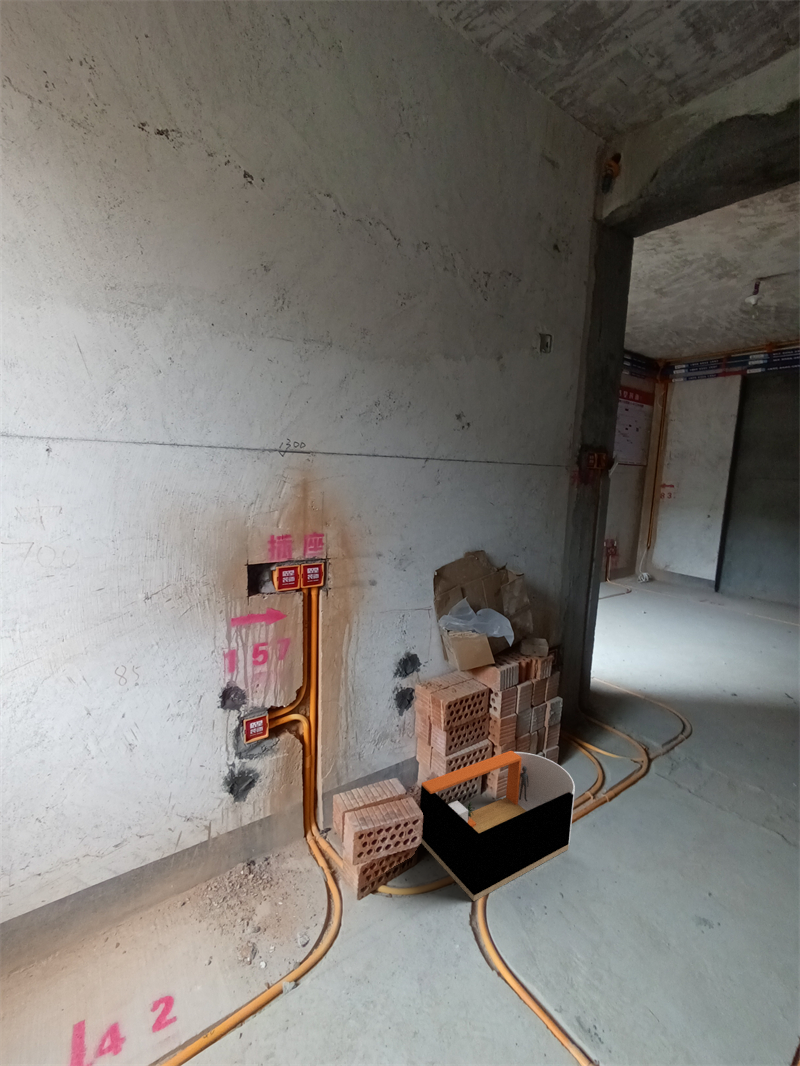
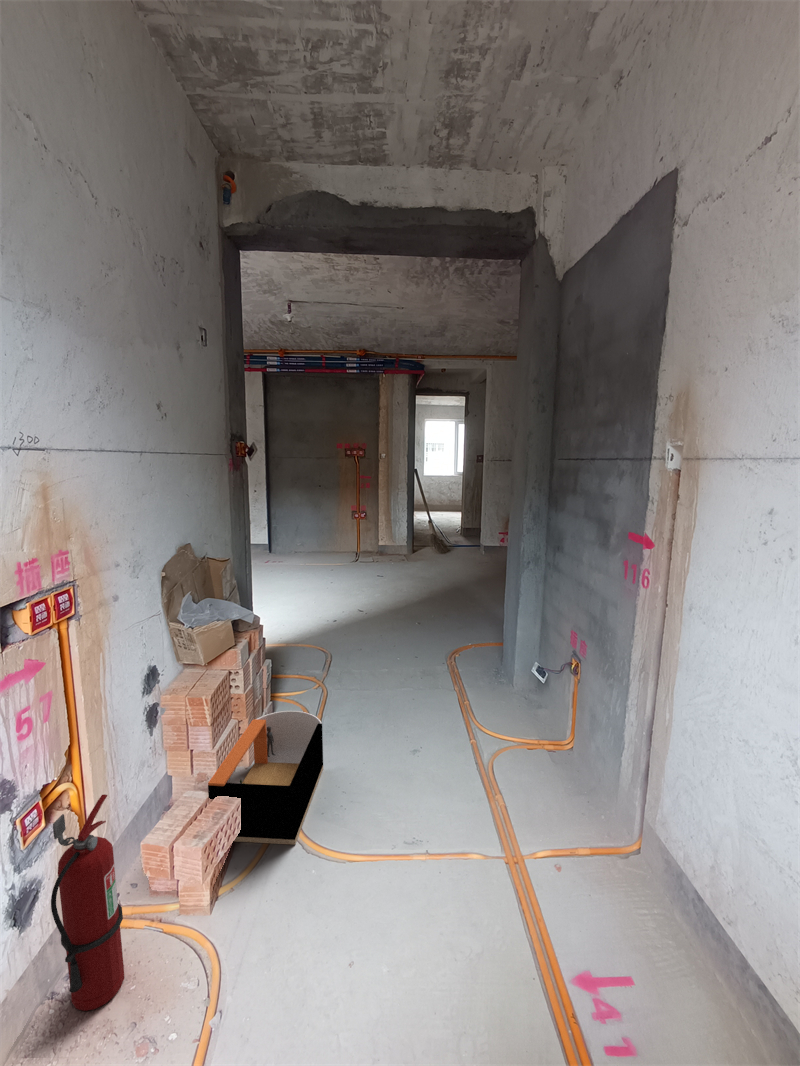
fire extinguisher: none [237,734,303,899] -> present [51,794,124,1011]

